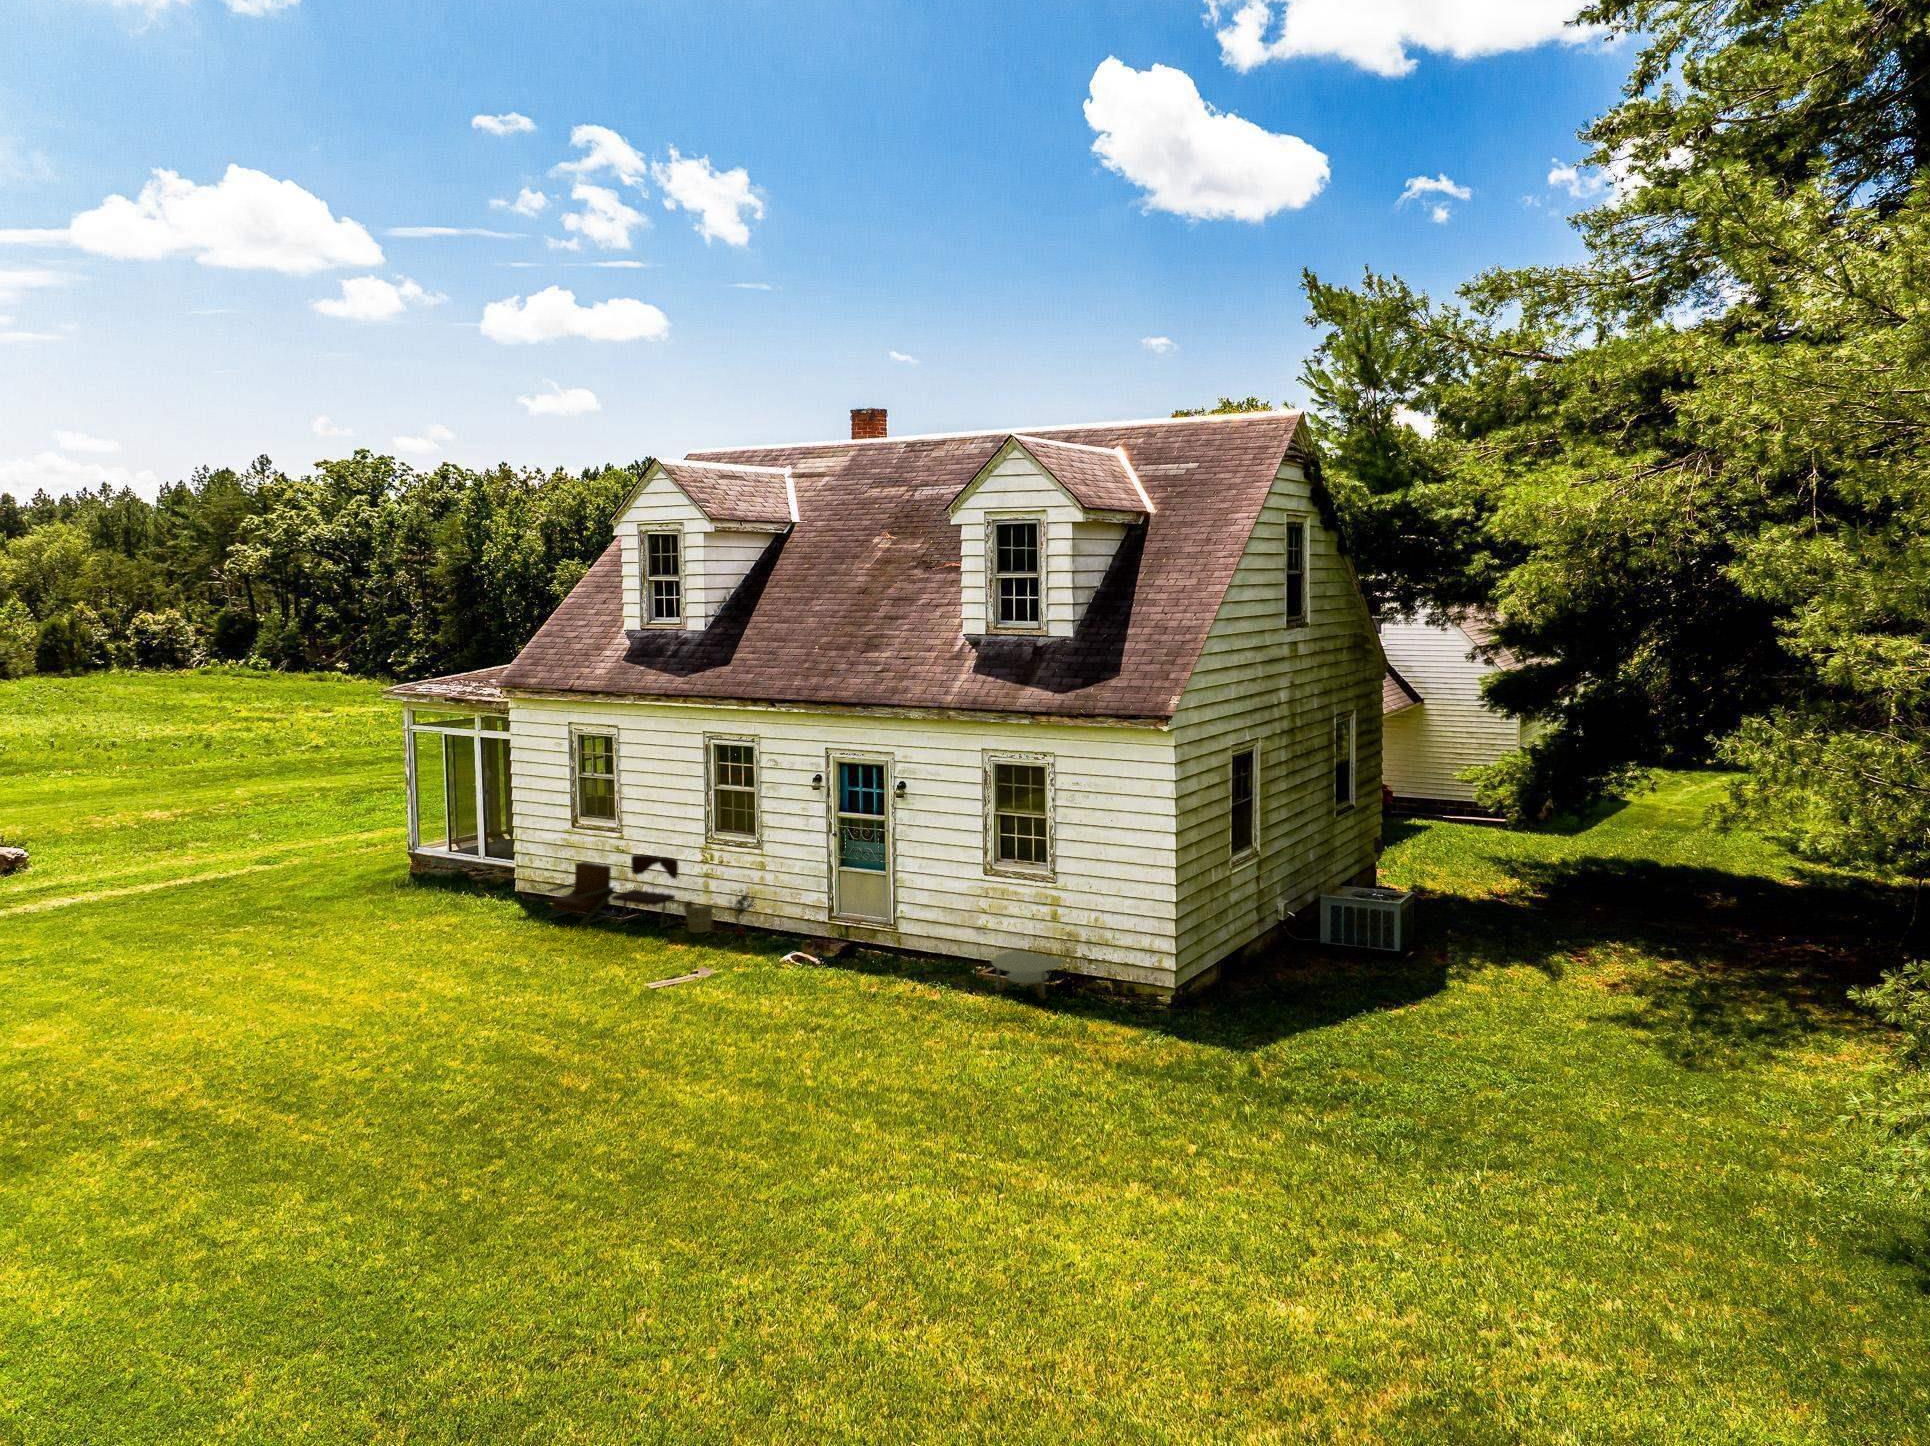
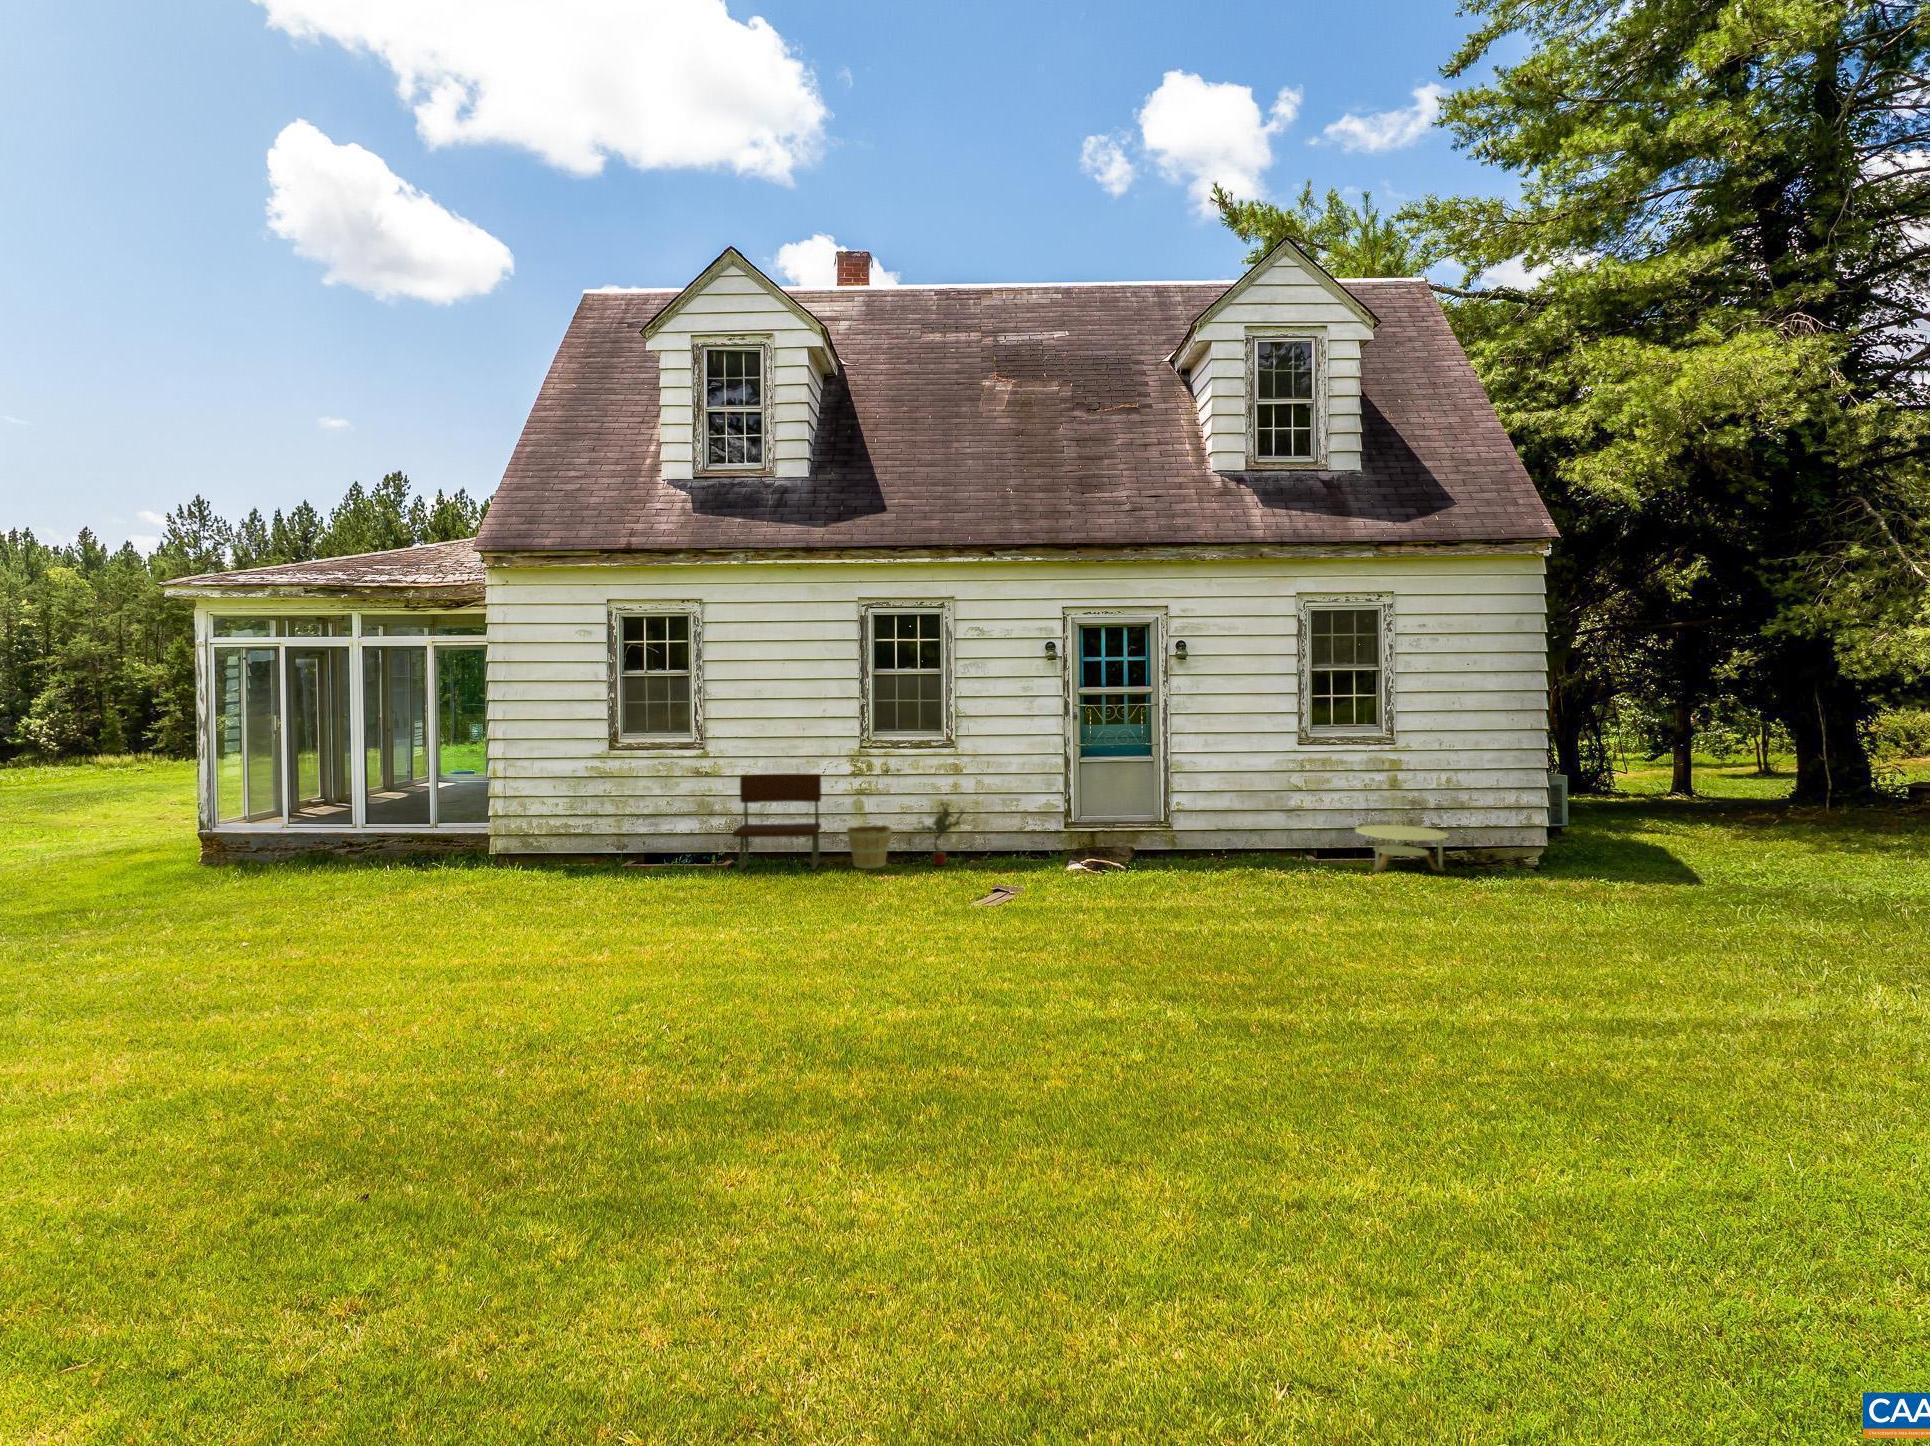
lounge chair: present [546,862,617,925] -> none [608,796,710,879]

